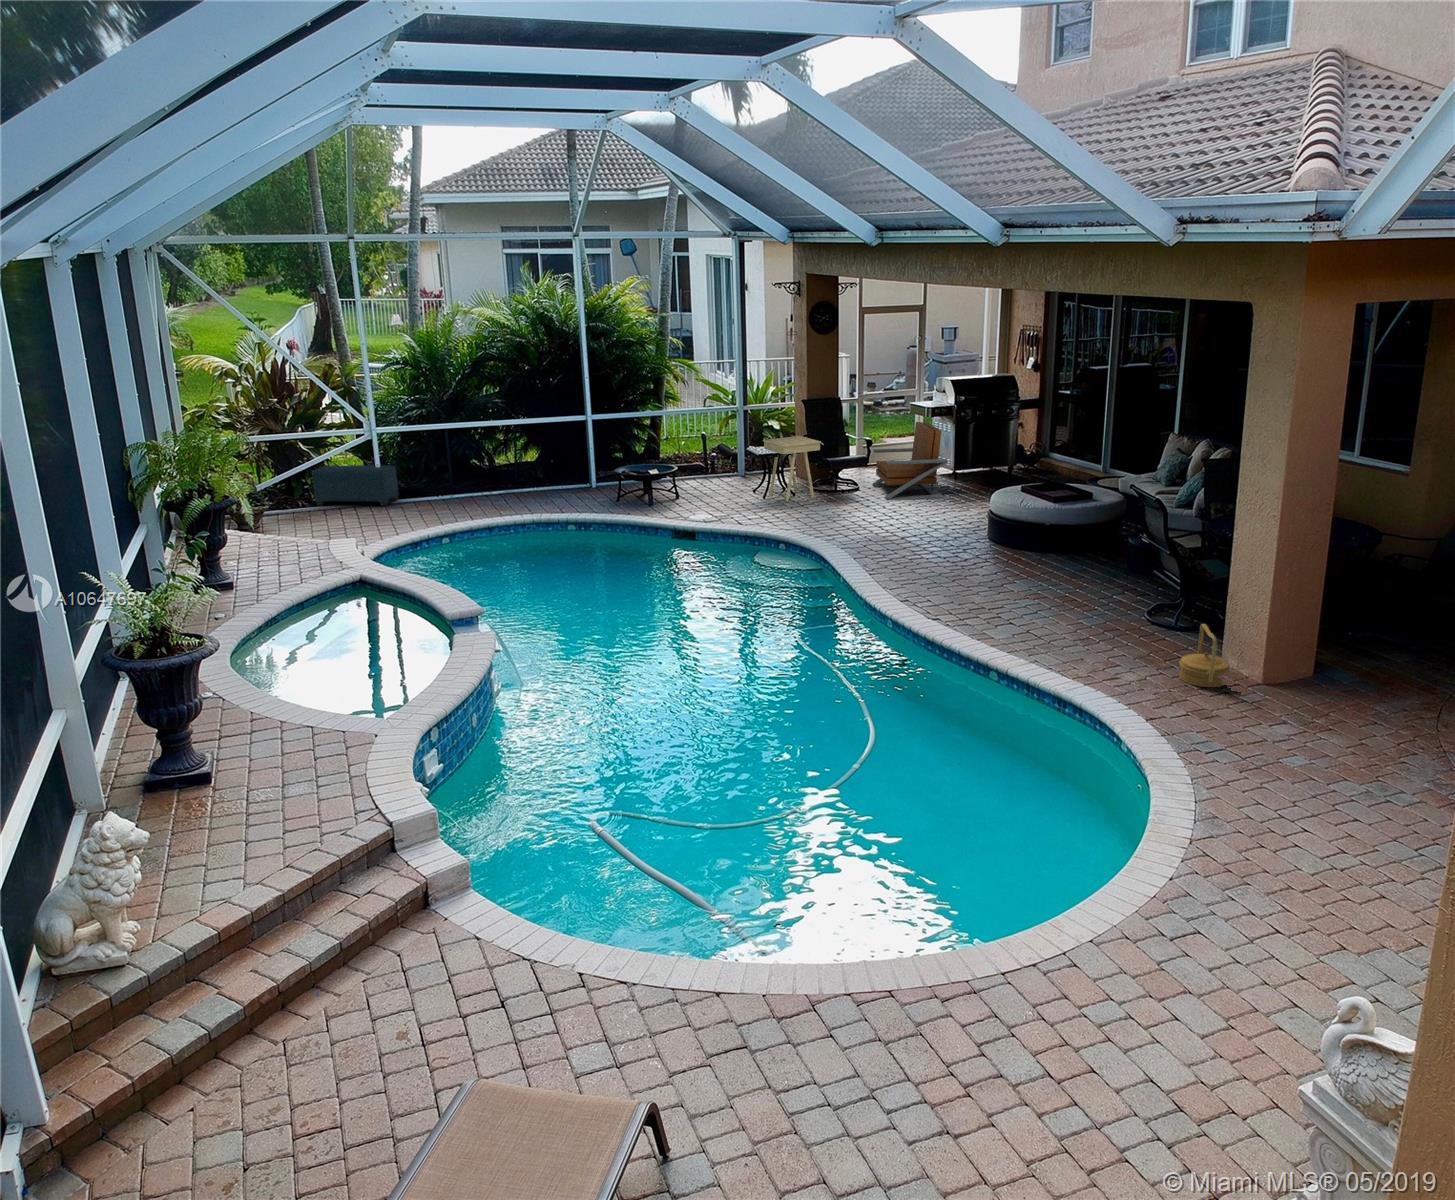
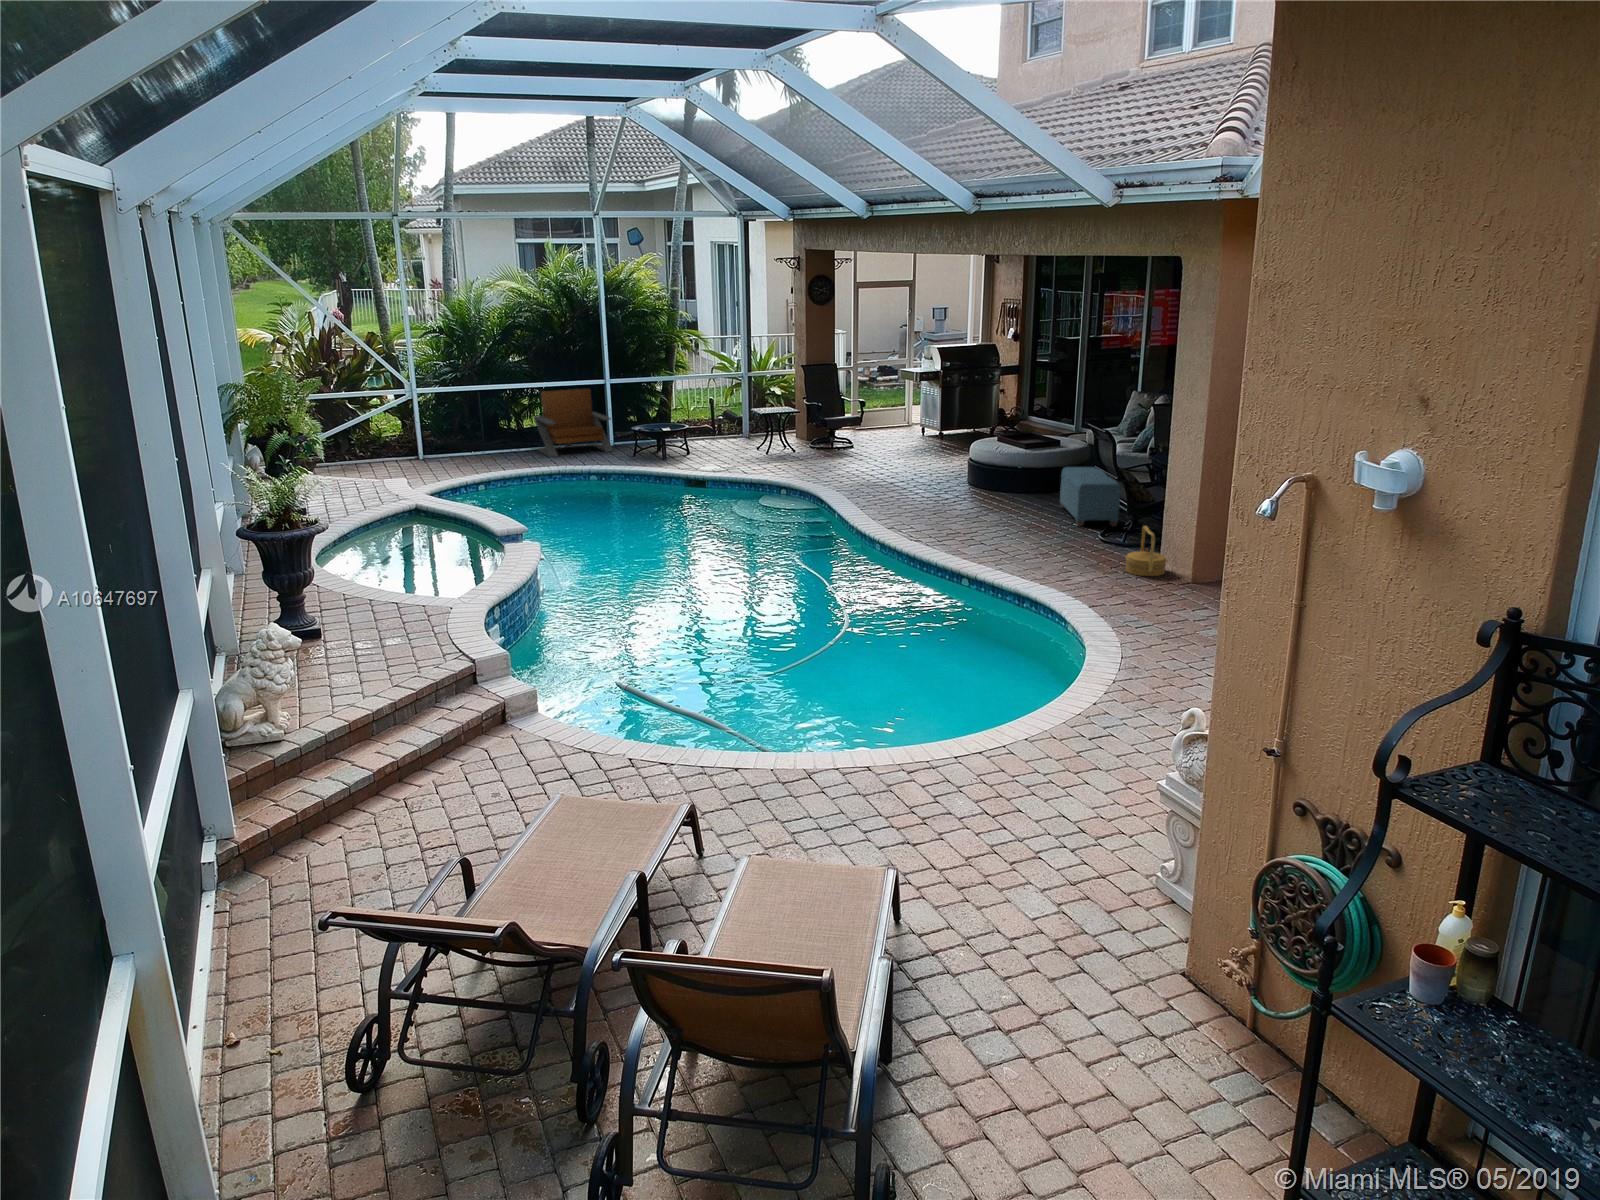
lounge chair: present [873,422,948,500] -> present [534,389,613,457]
side table: present [763,436,821,502] -> none [768,398,820,457]
bench: present [312,465,398,506] -> present [1060,467,1121,526]

